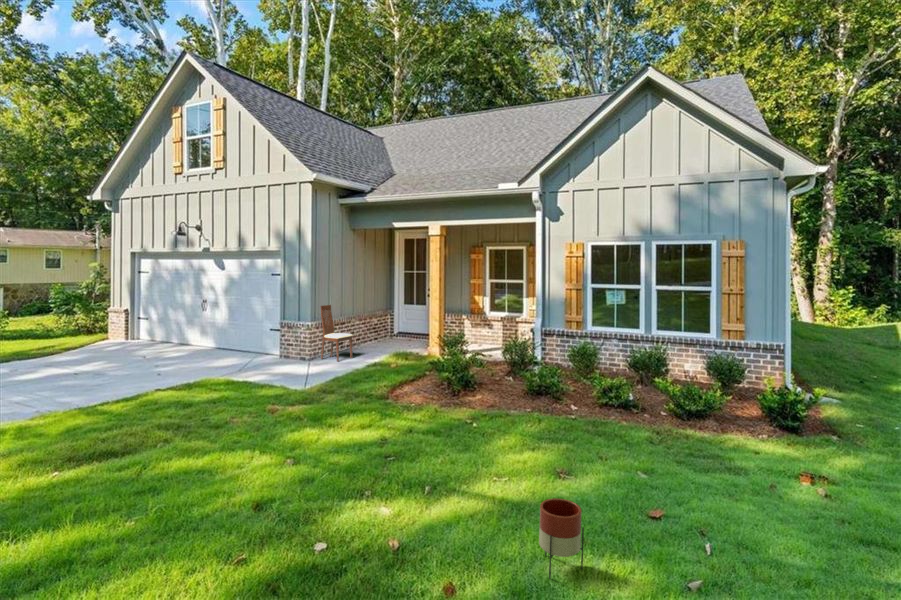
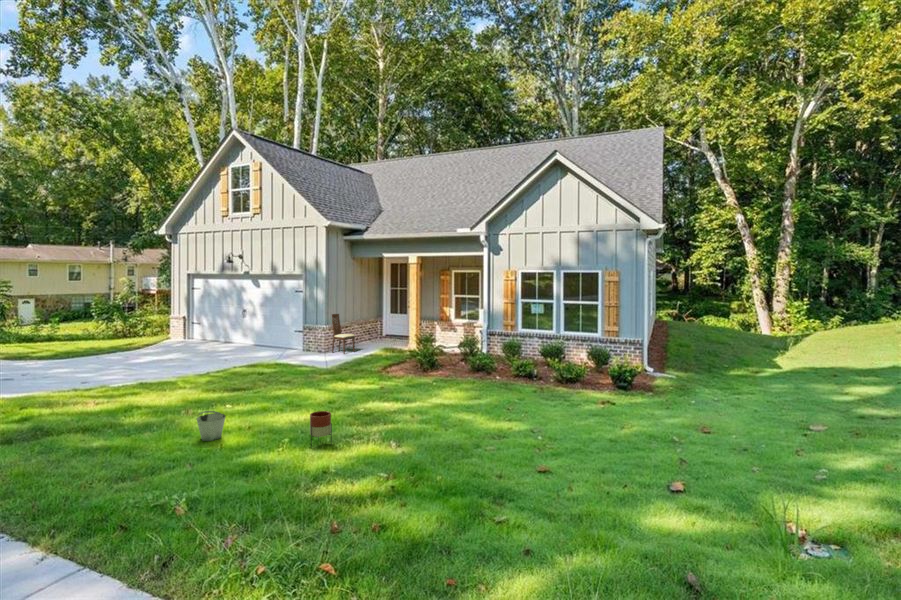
bucket: none [39,487,99,550] -> present [197,411,226,441]
planter: present [539,498,584,578] -> present [310,411,332,447]

